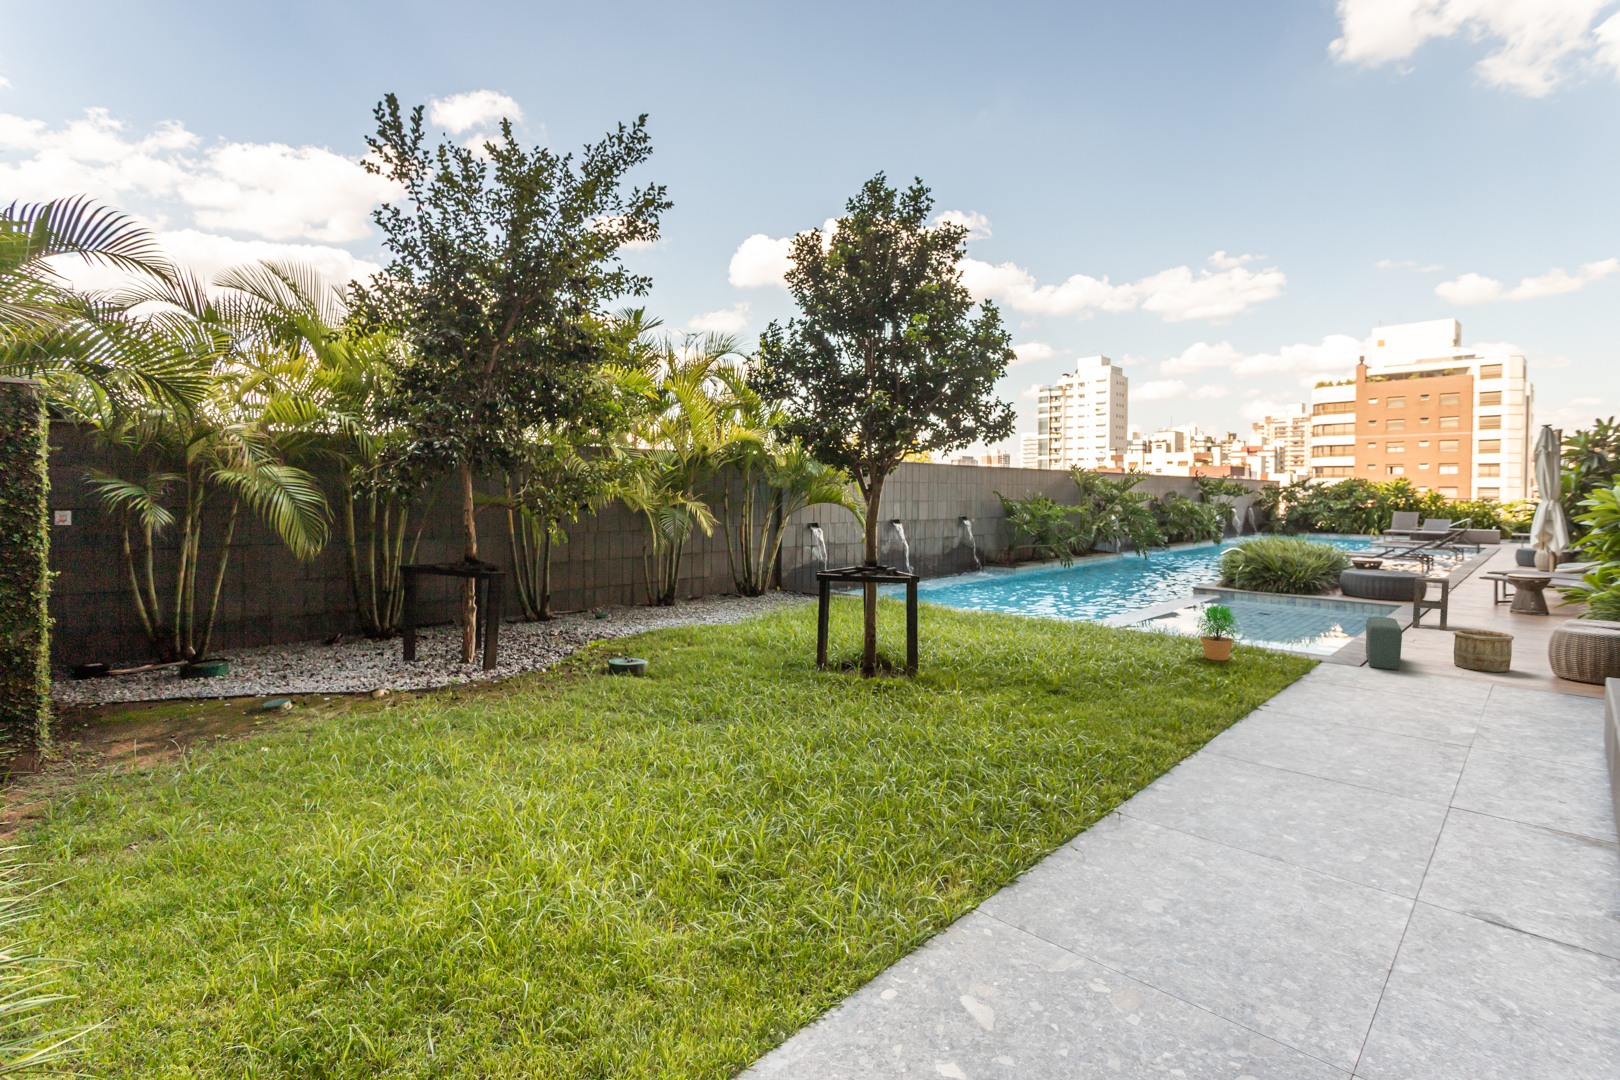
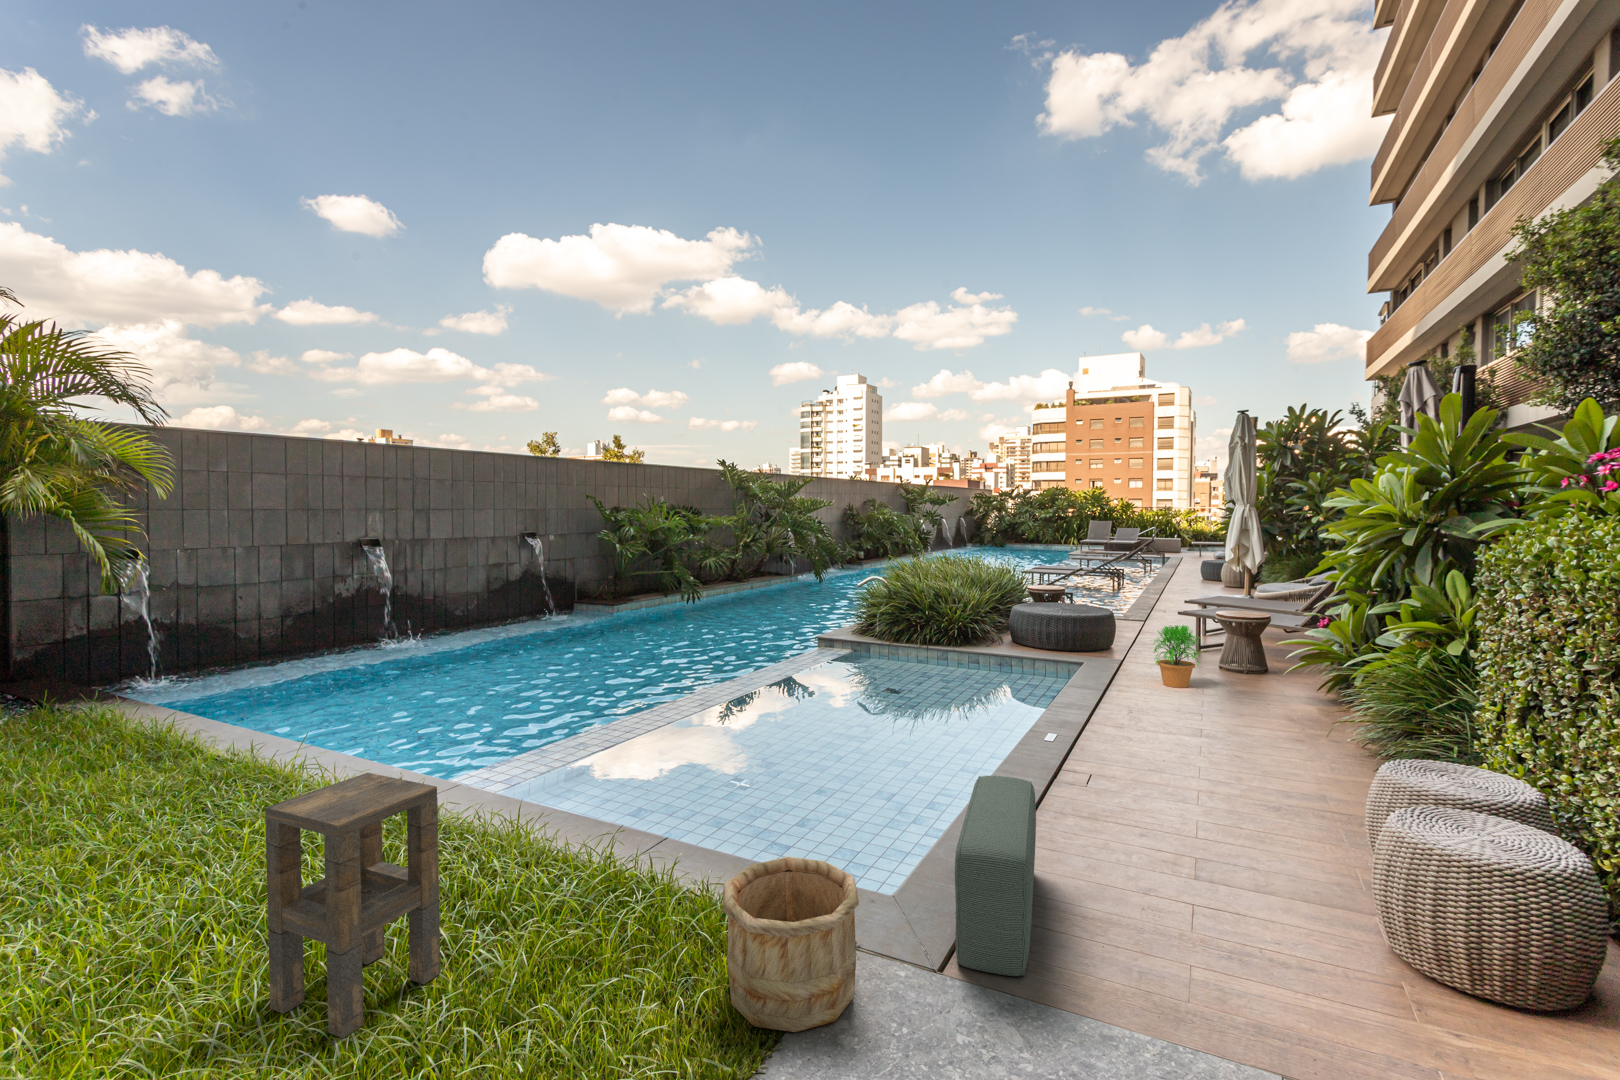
side table: present [1413,577,1449,630] -> present [265,773,440,1039]
potted plant: present [1196,605,1236,660] -> present [1154,625,1200,688]
wooden bucket: present [1453,629,1514,672] -> present [723,857,859,1032]

